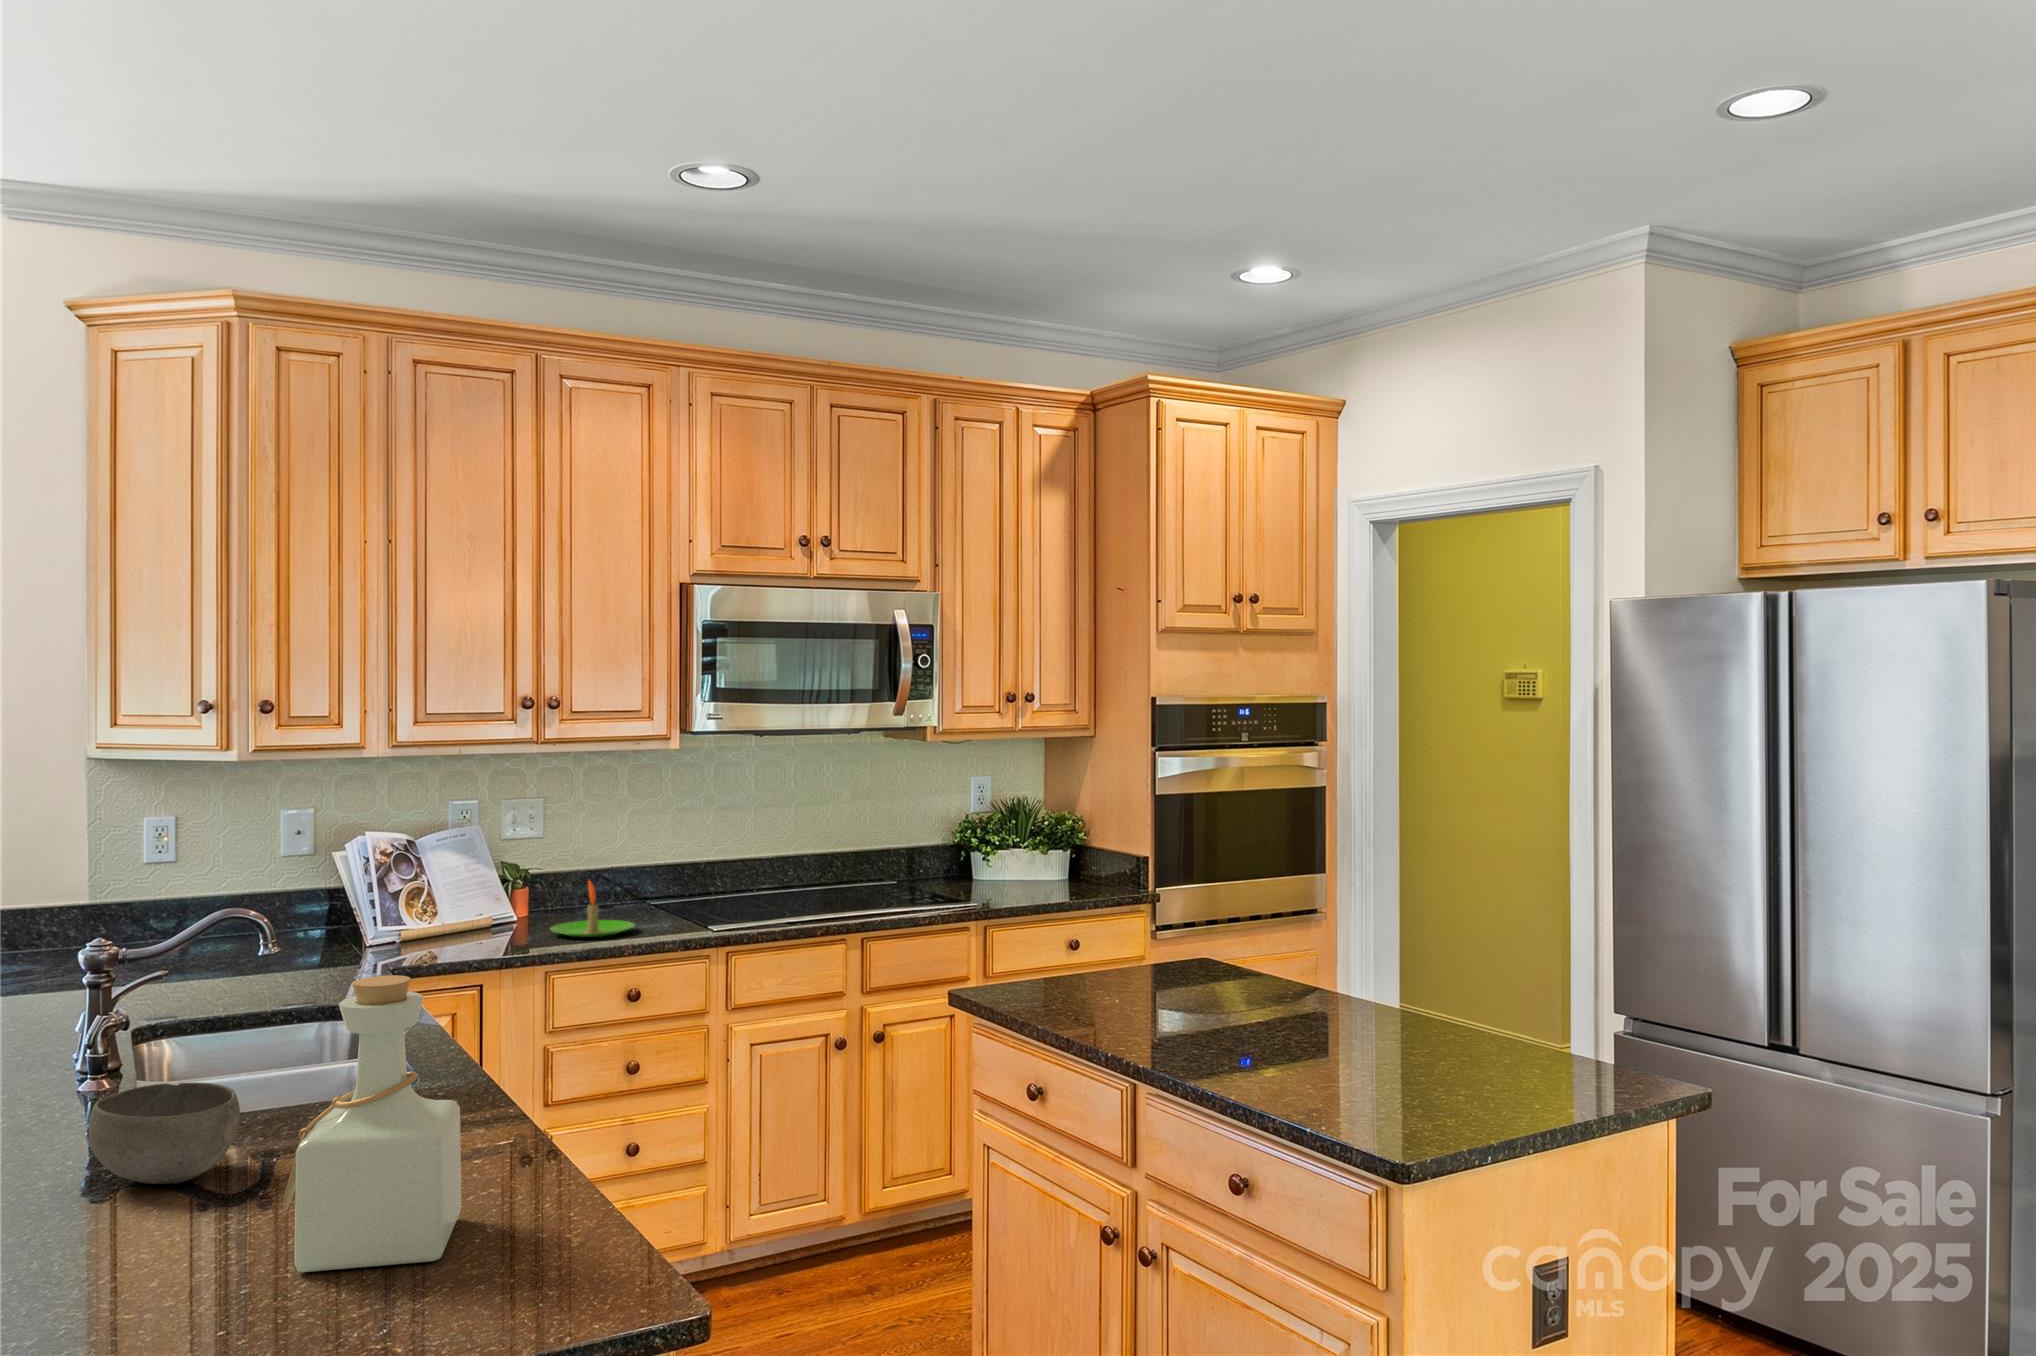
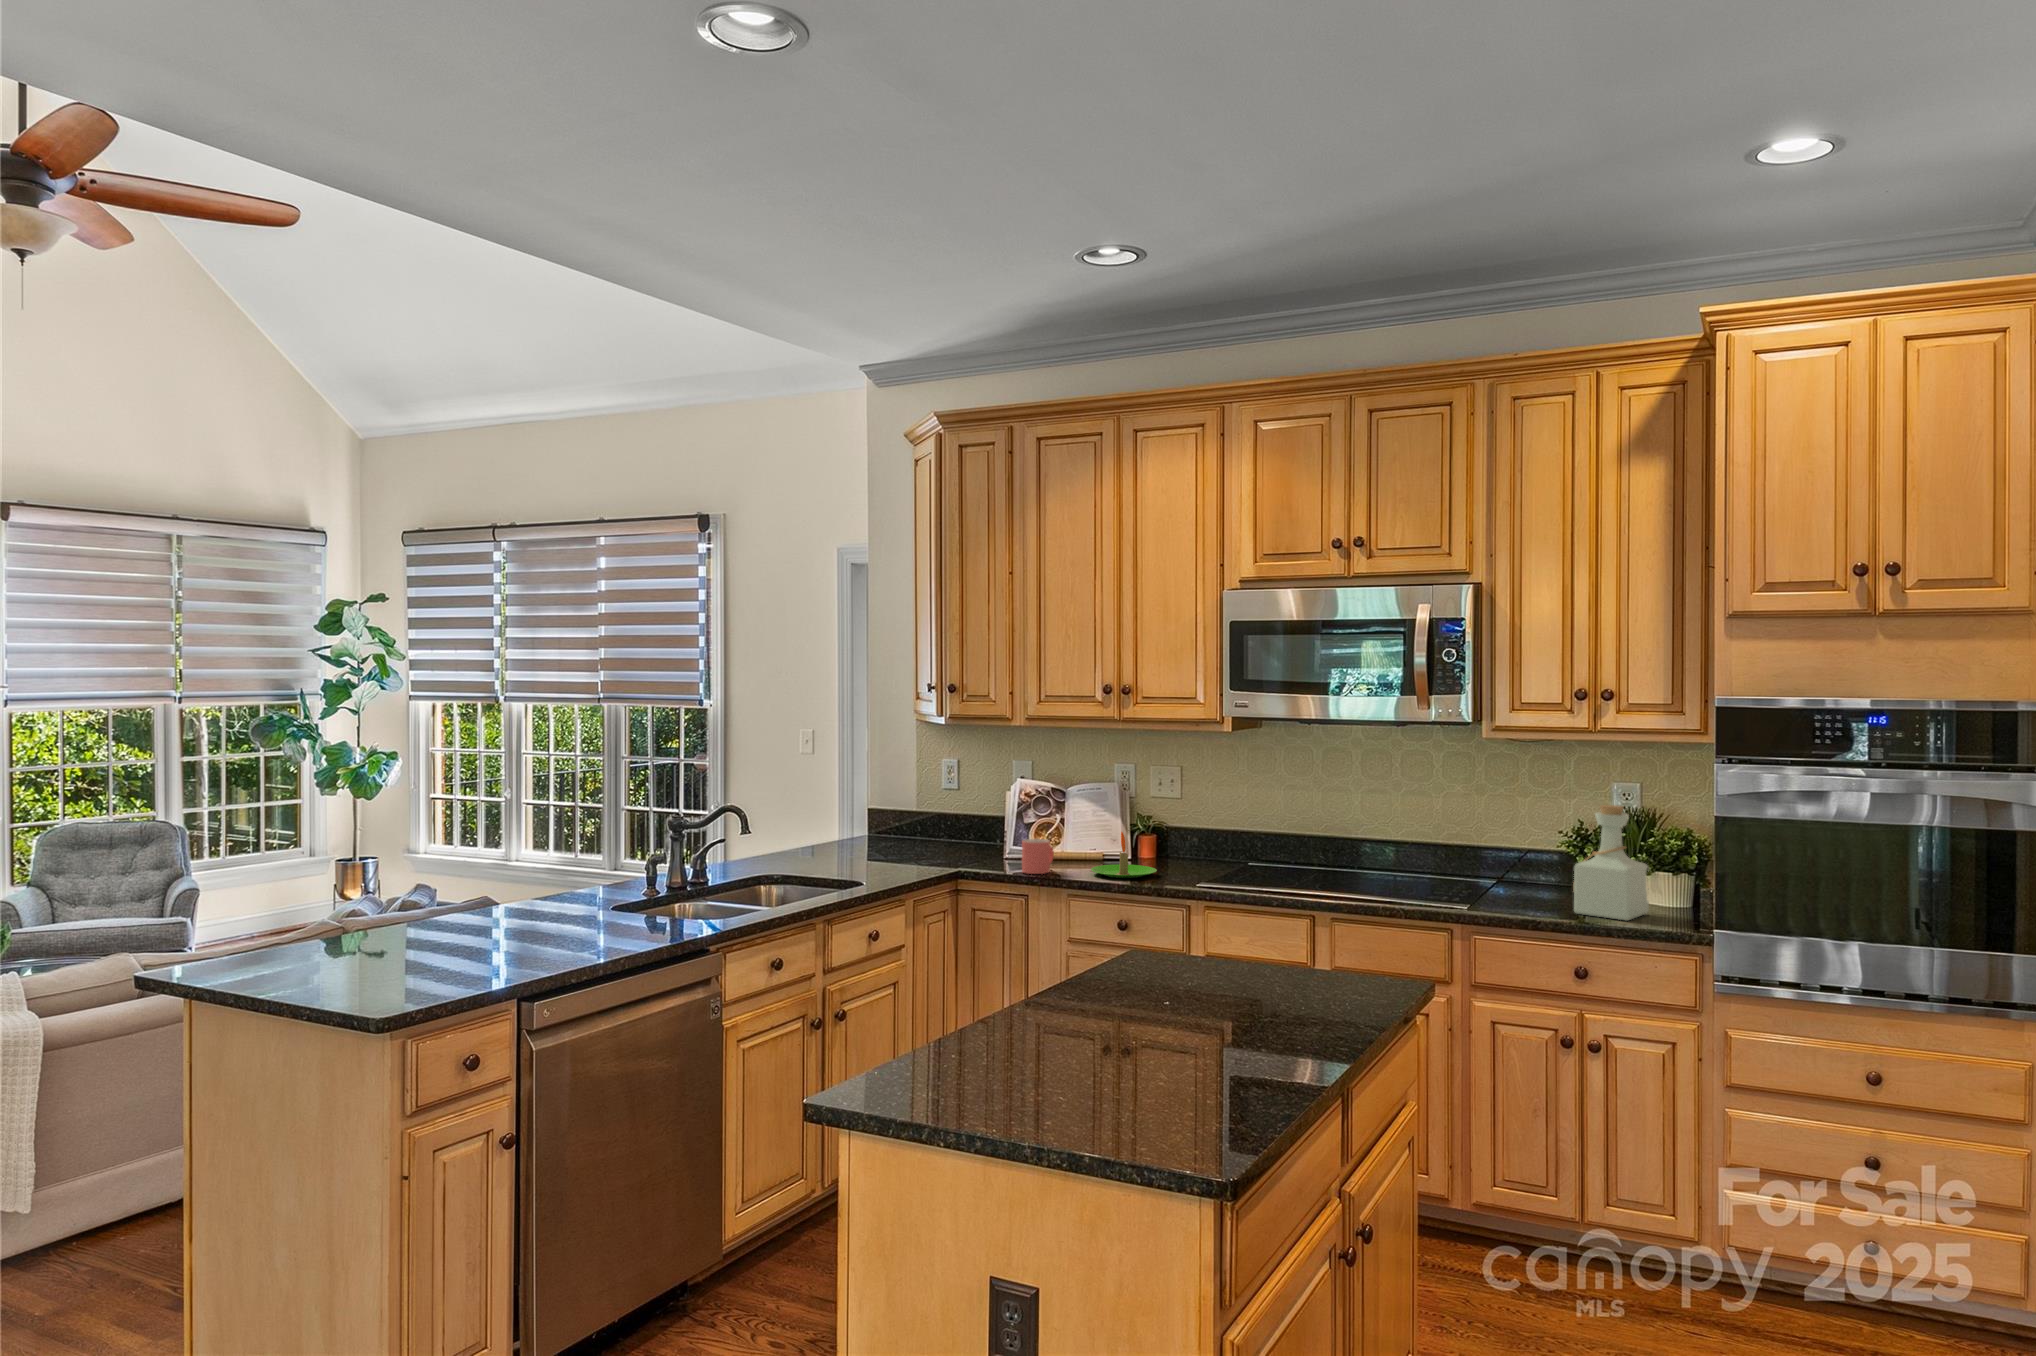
mug: none [475,903,514,951] -> present [1022,839,1054,874]
bottle: present [283,975,461,1272] -> present [1573,805,1649,921]
bowl: present [89,1082,240,1184] -> none [451,887,525,938]

